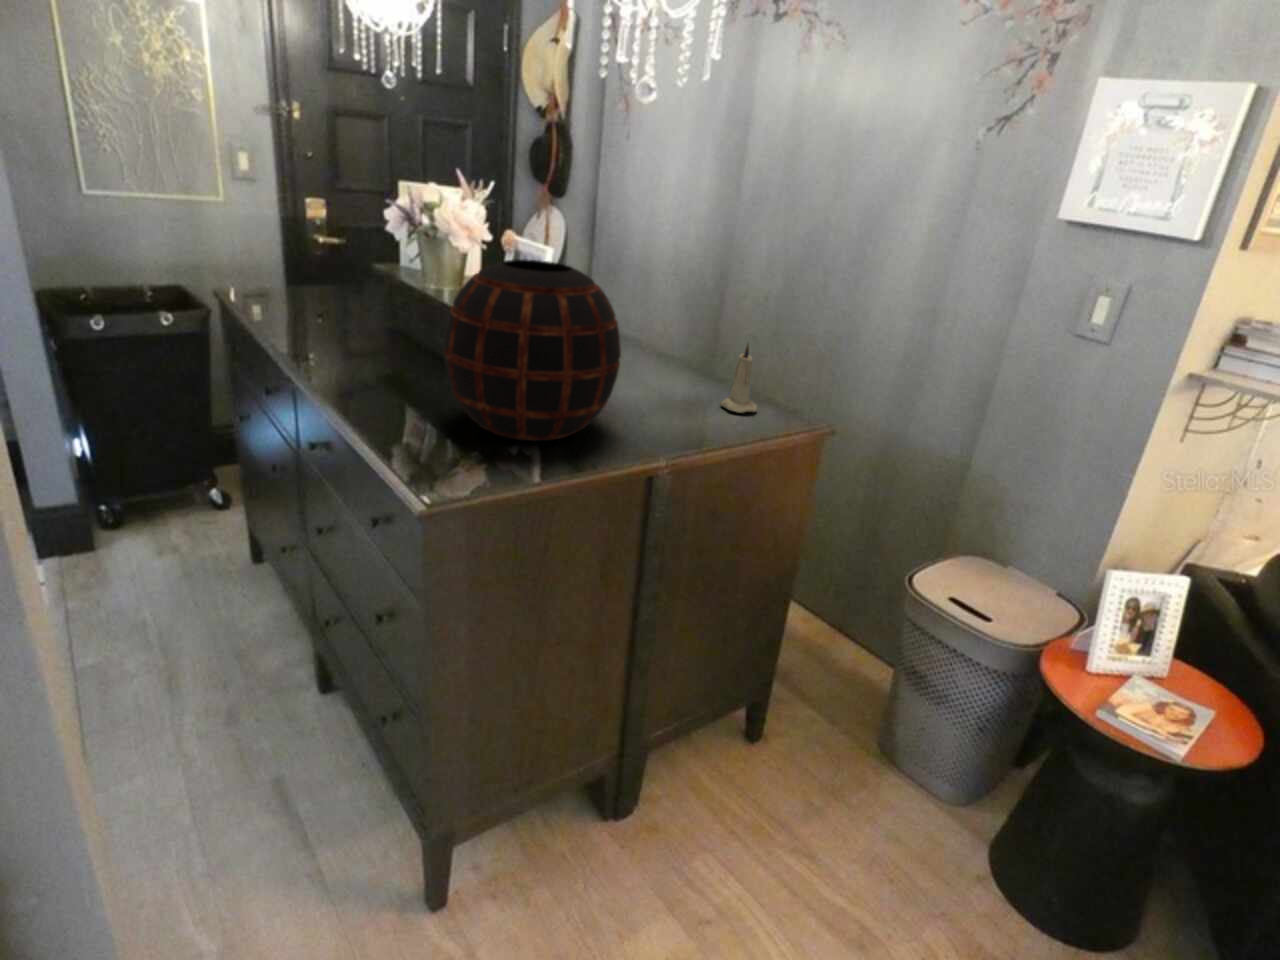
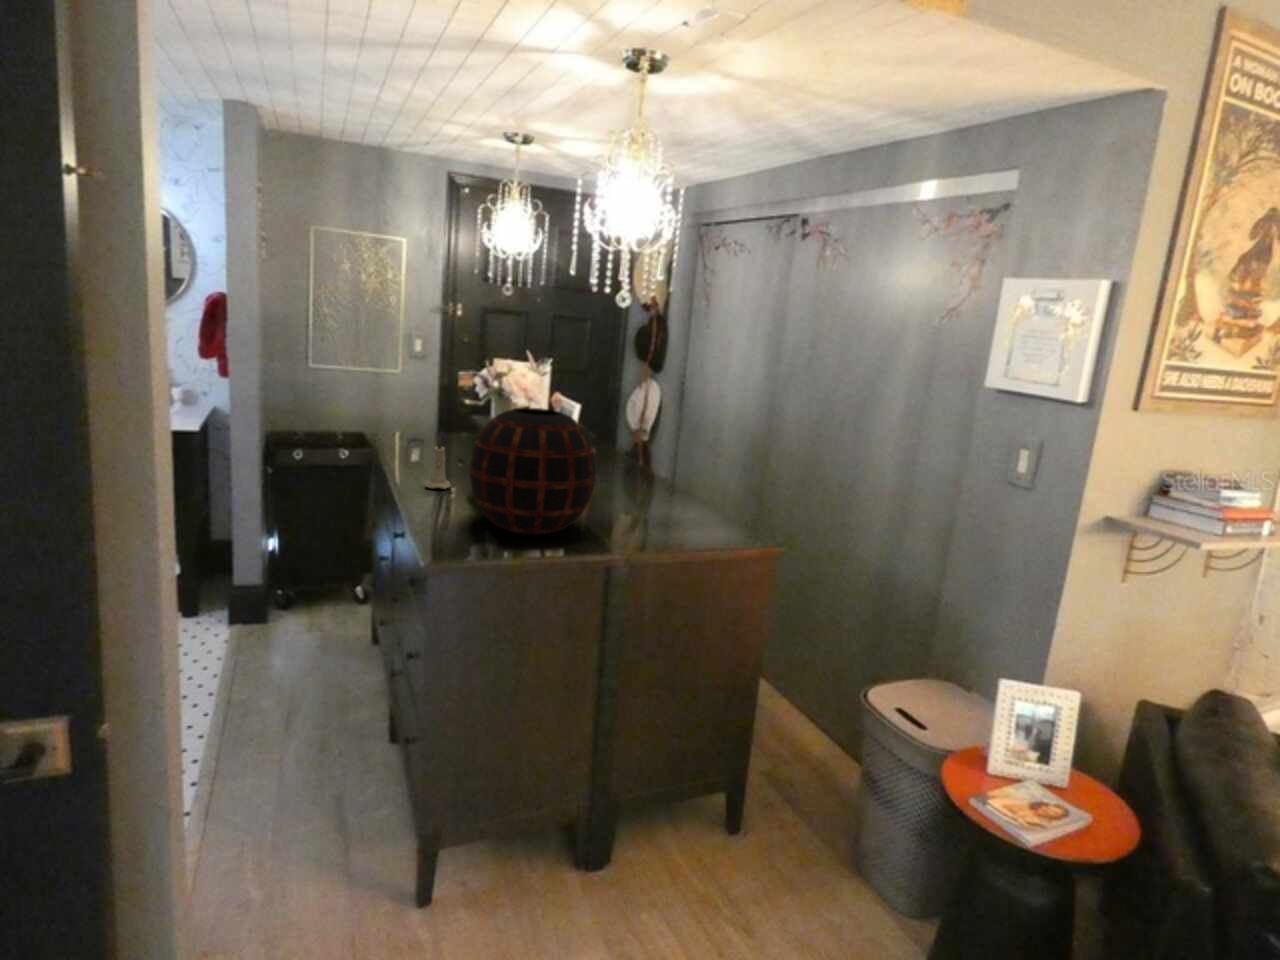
candle: present [720,343,757,413] -> present [425,439,451,489]

